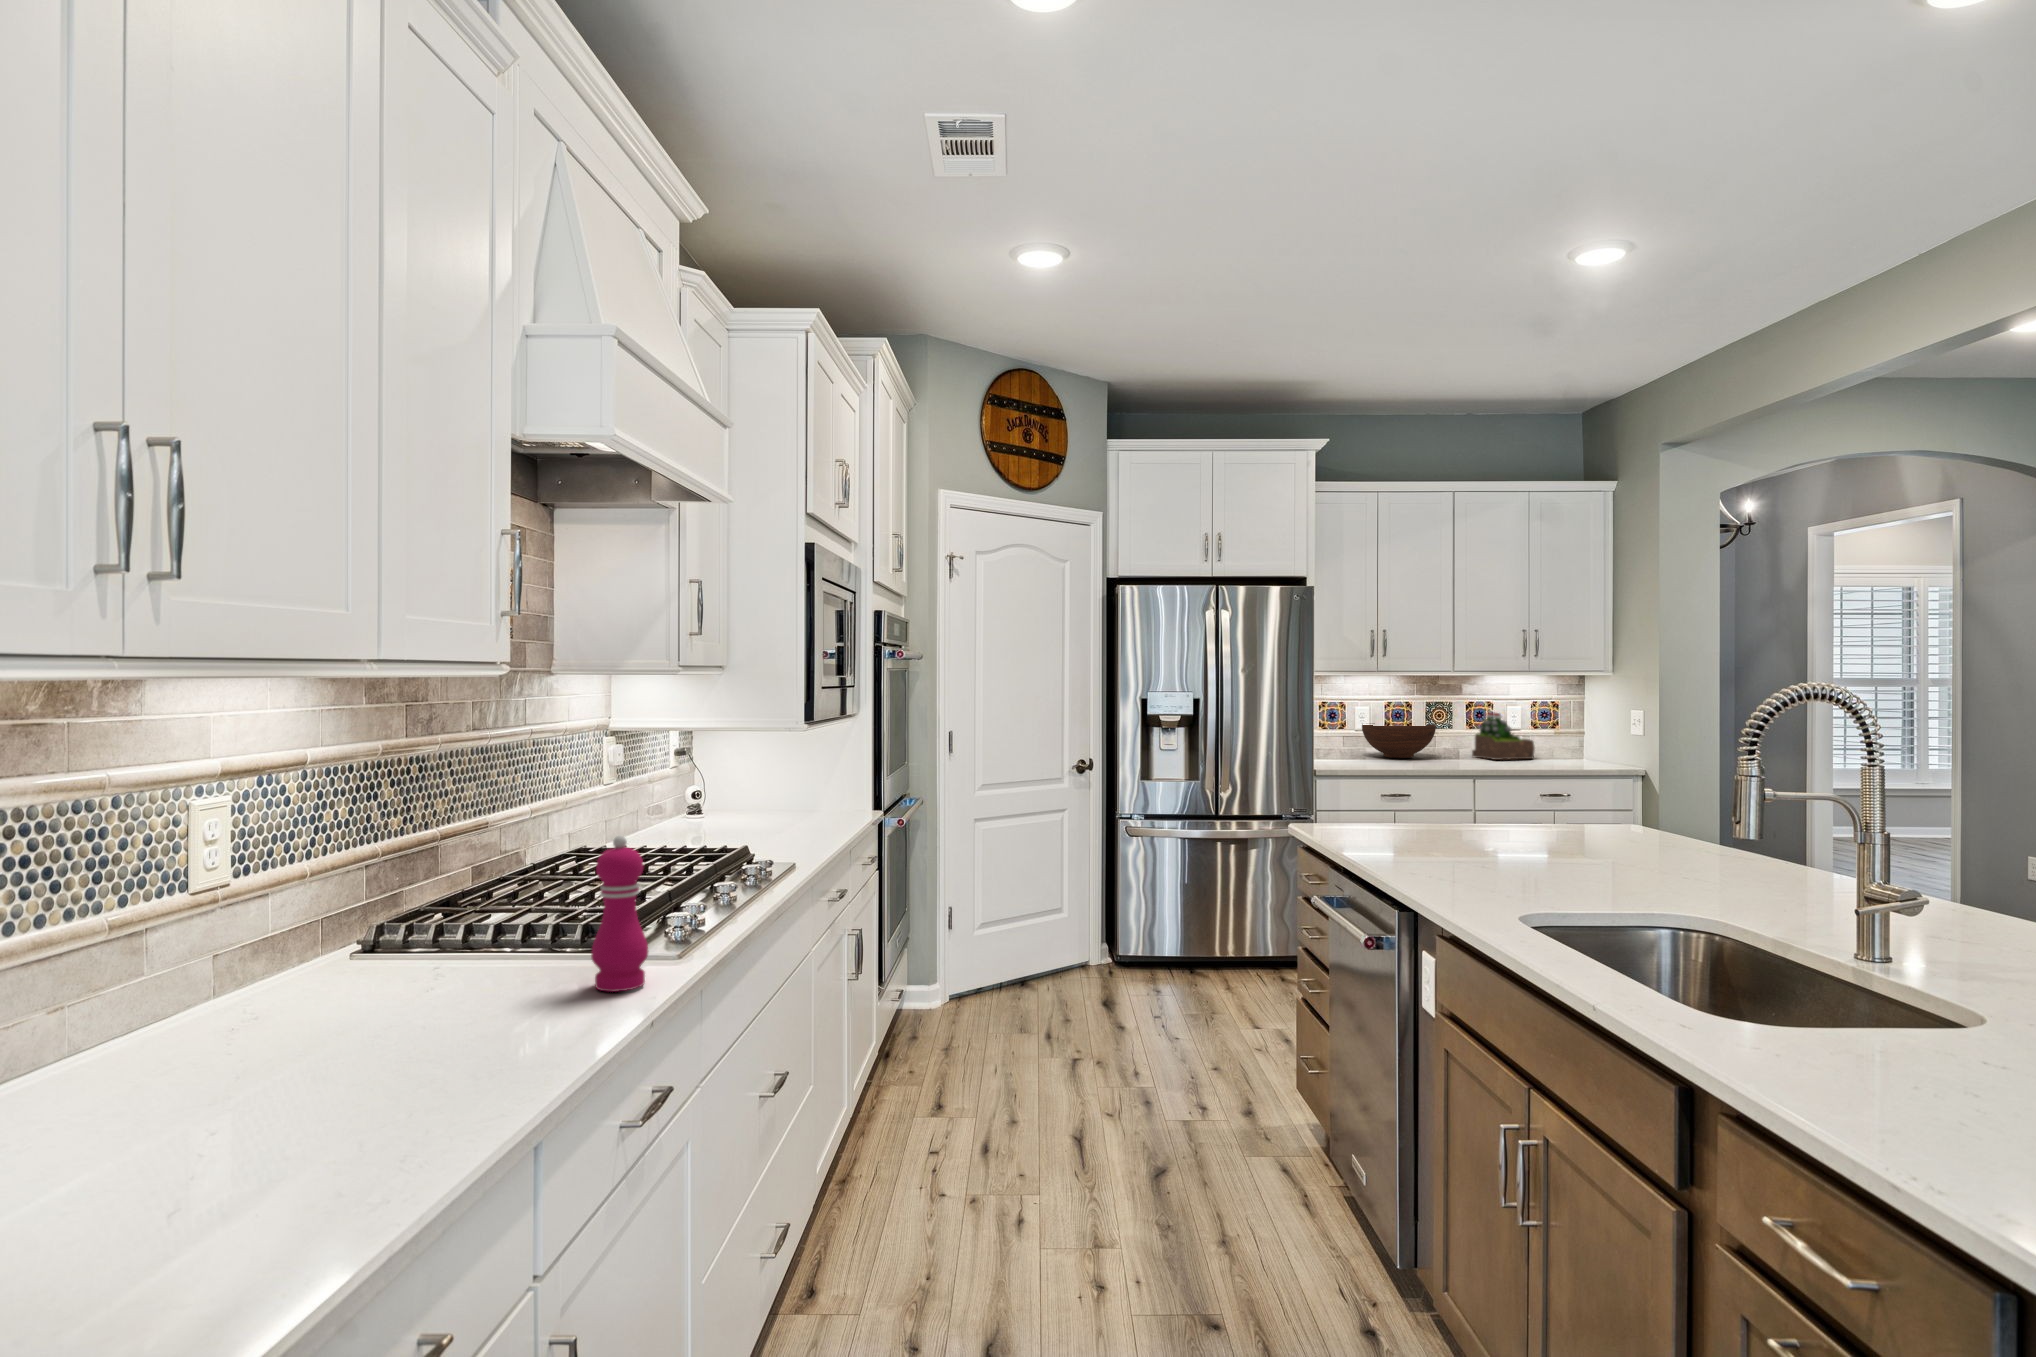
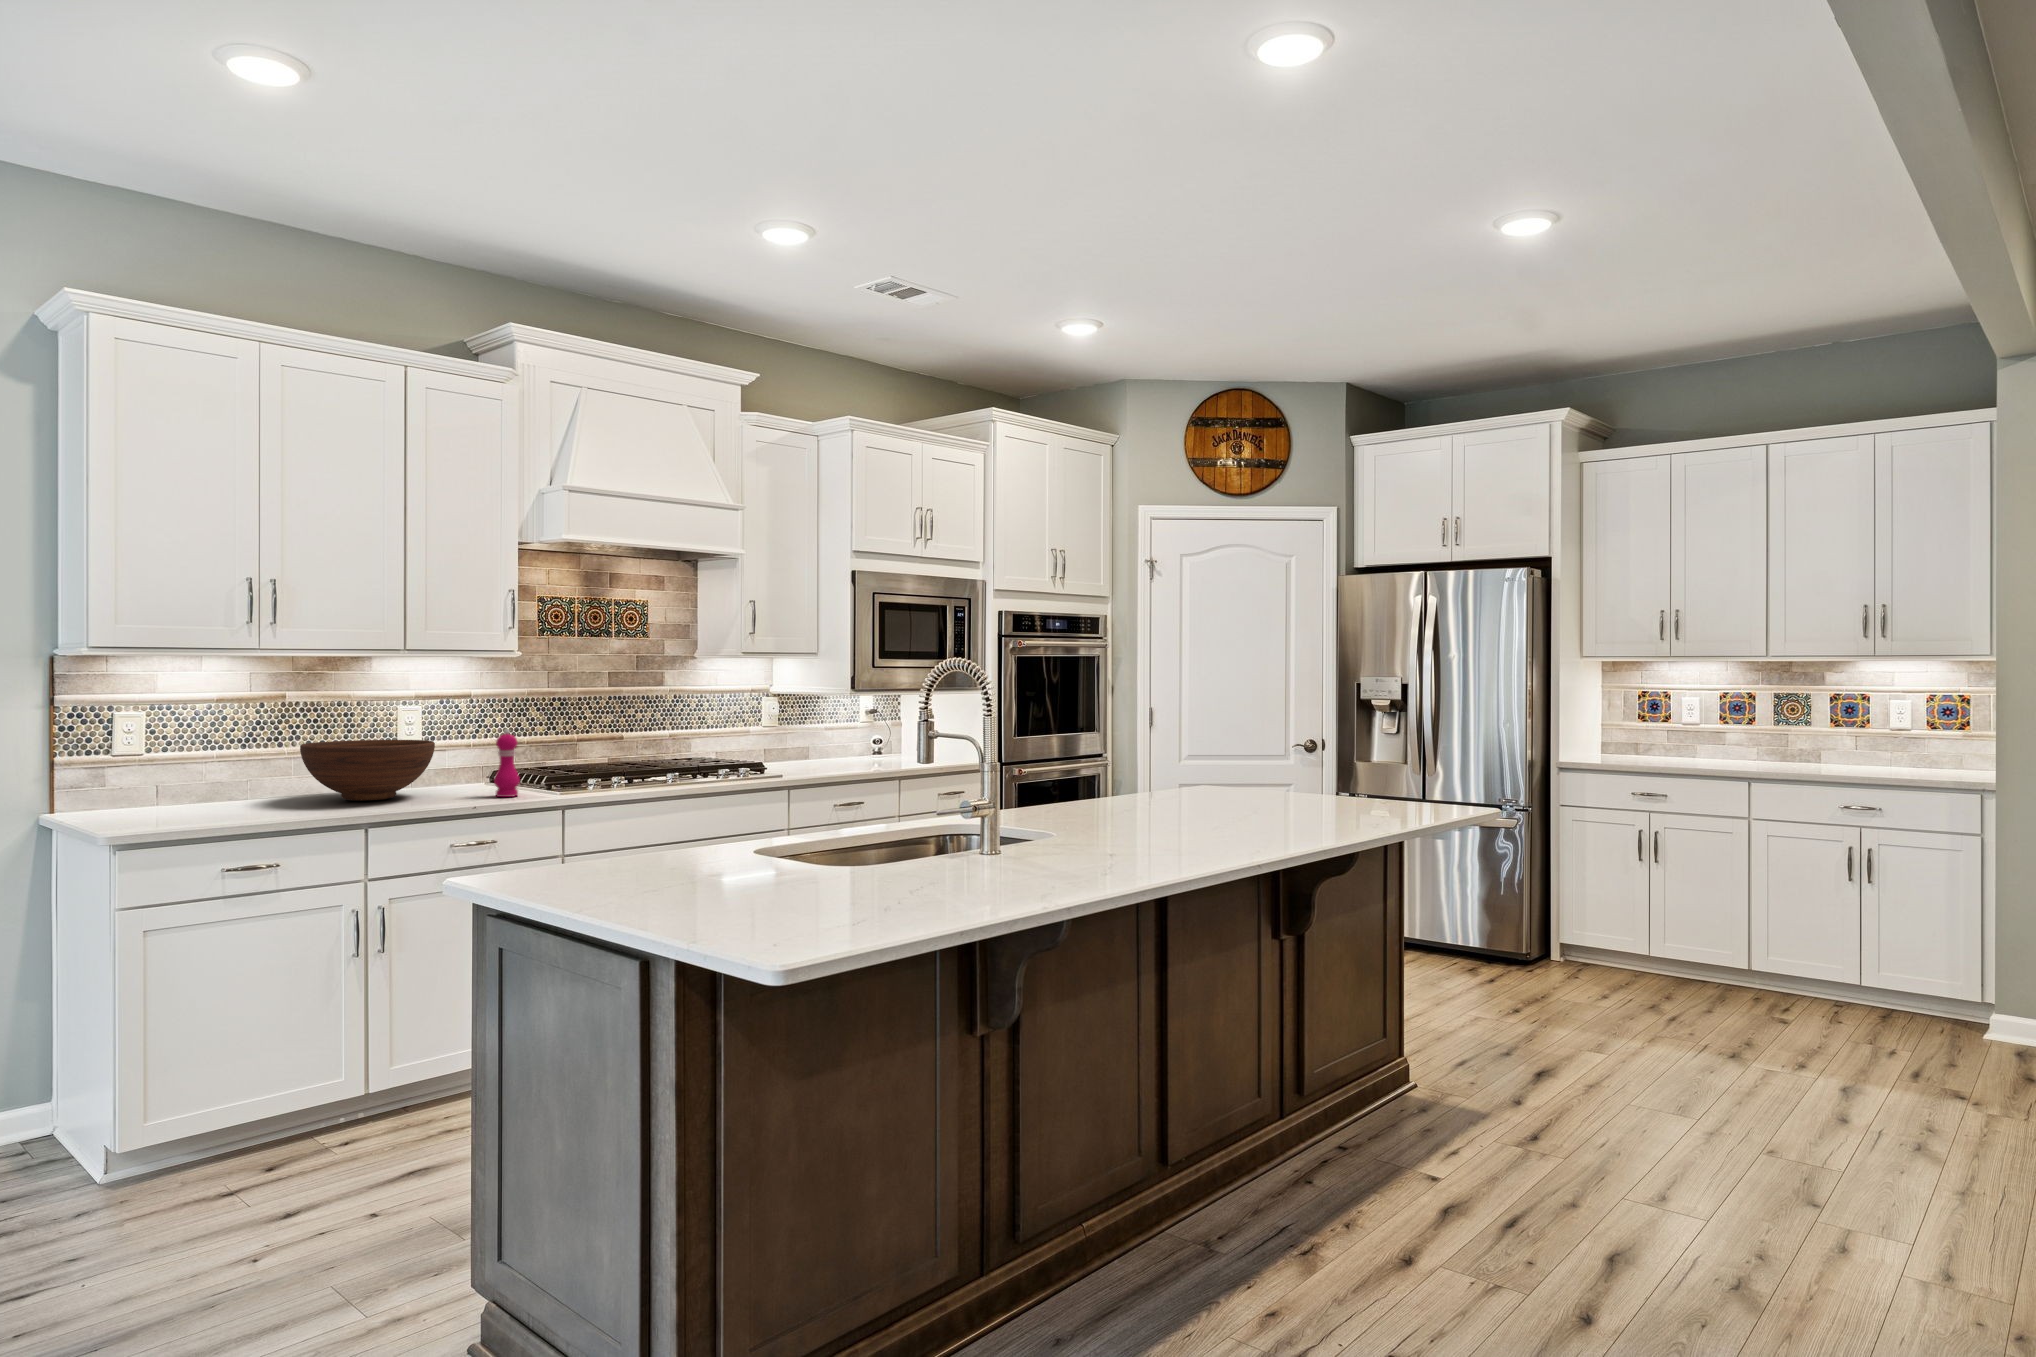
succulent plant: present [1472,713,1535,760] -> none [1844,707,1921,764]
fruit bowl: present [1362,724,1436,758] -> present [300,740,435,801]

